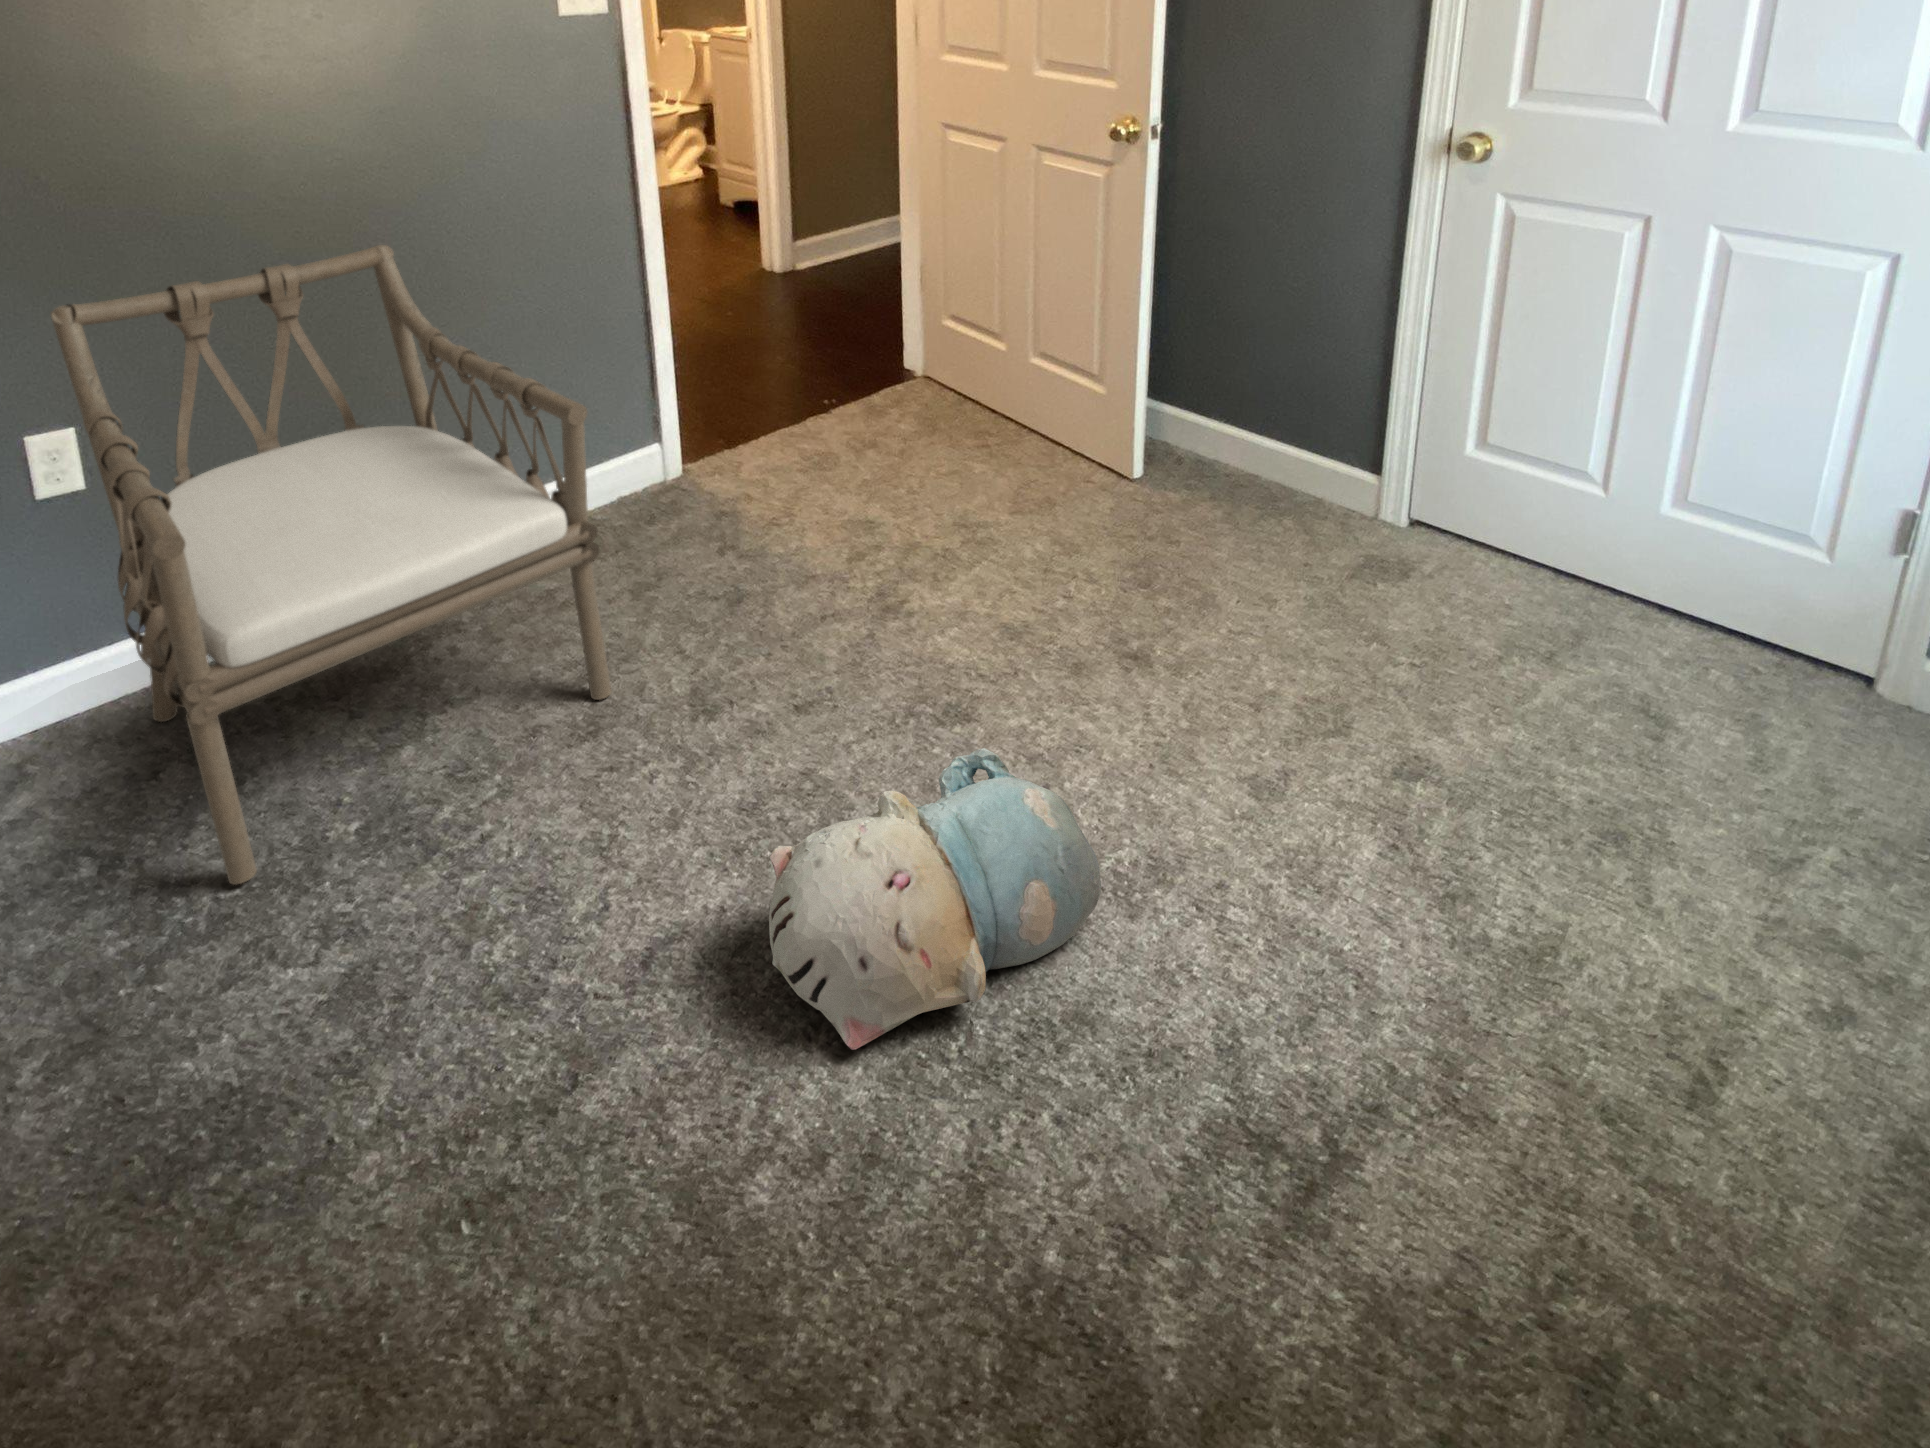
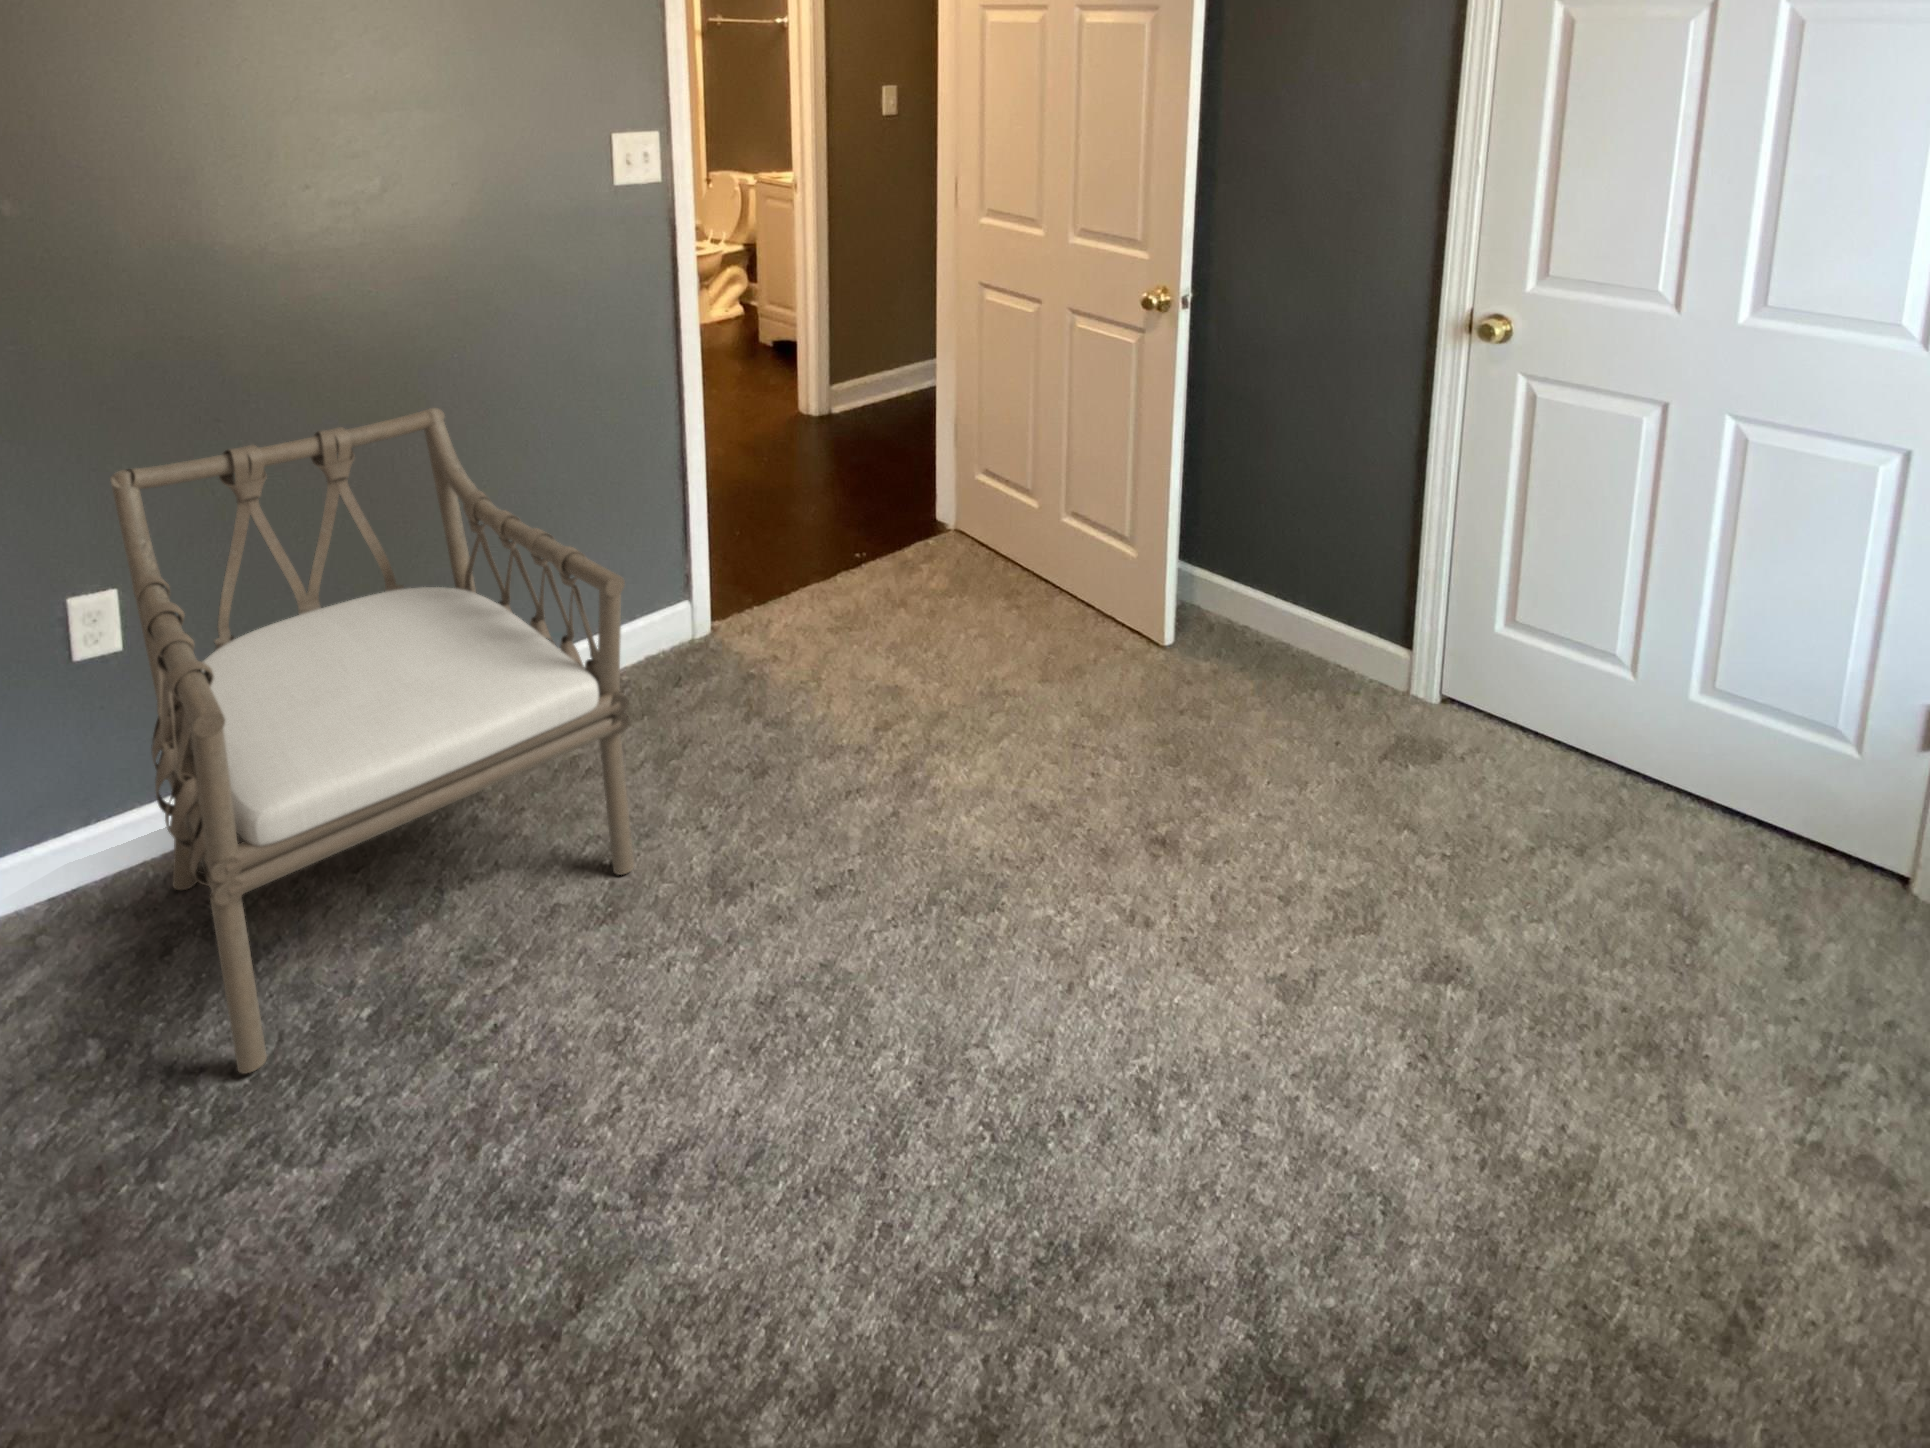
plush toy: present [769,748,1101,1050] -> none [786,942,1123,1275]

